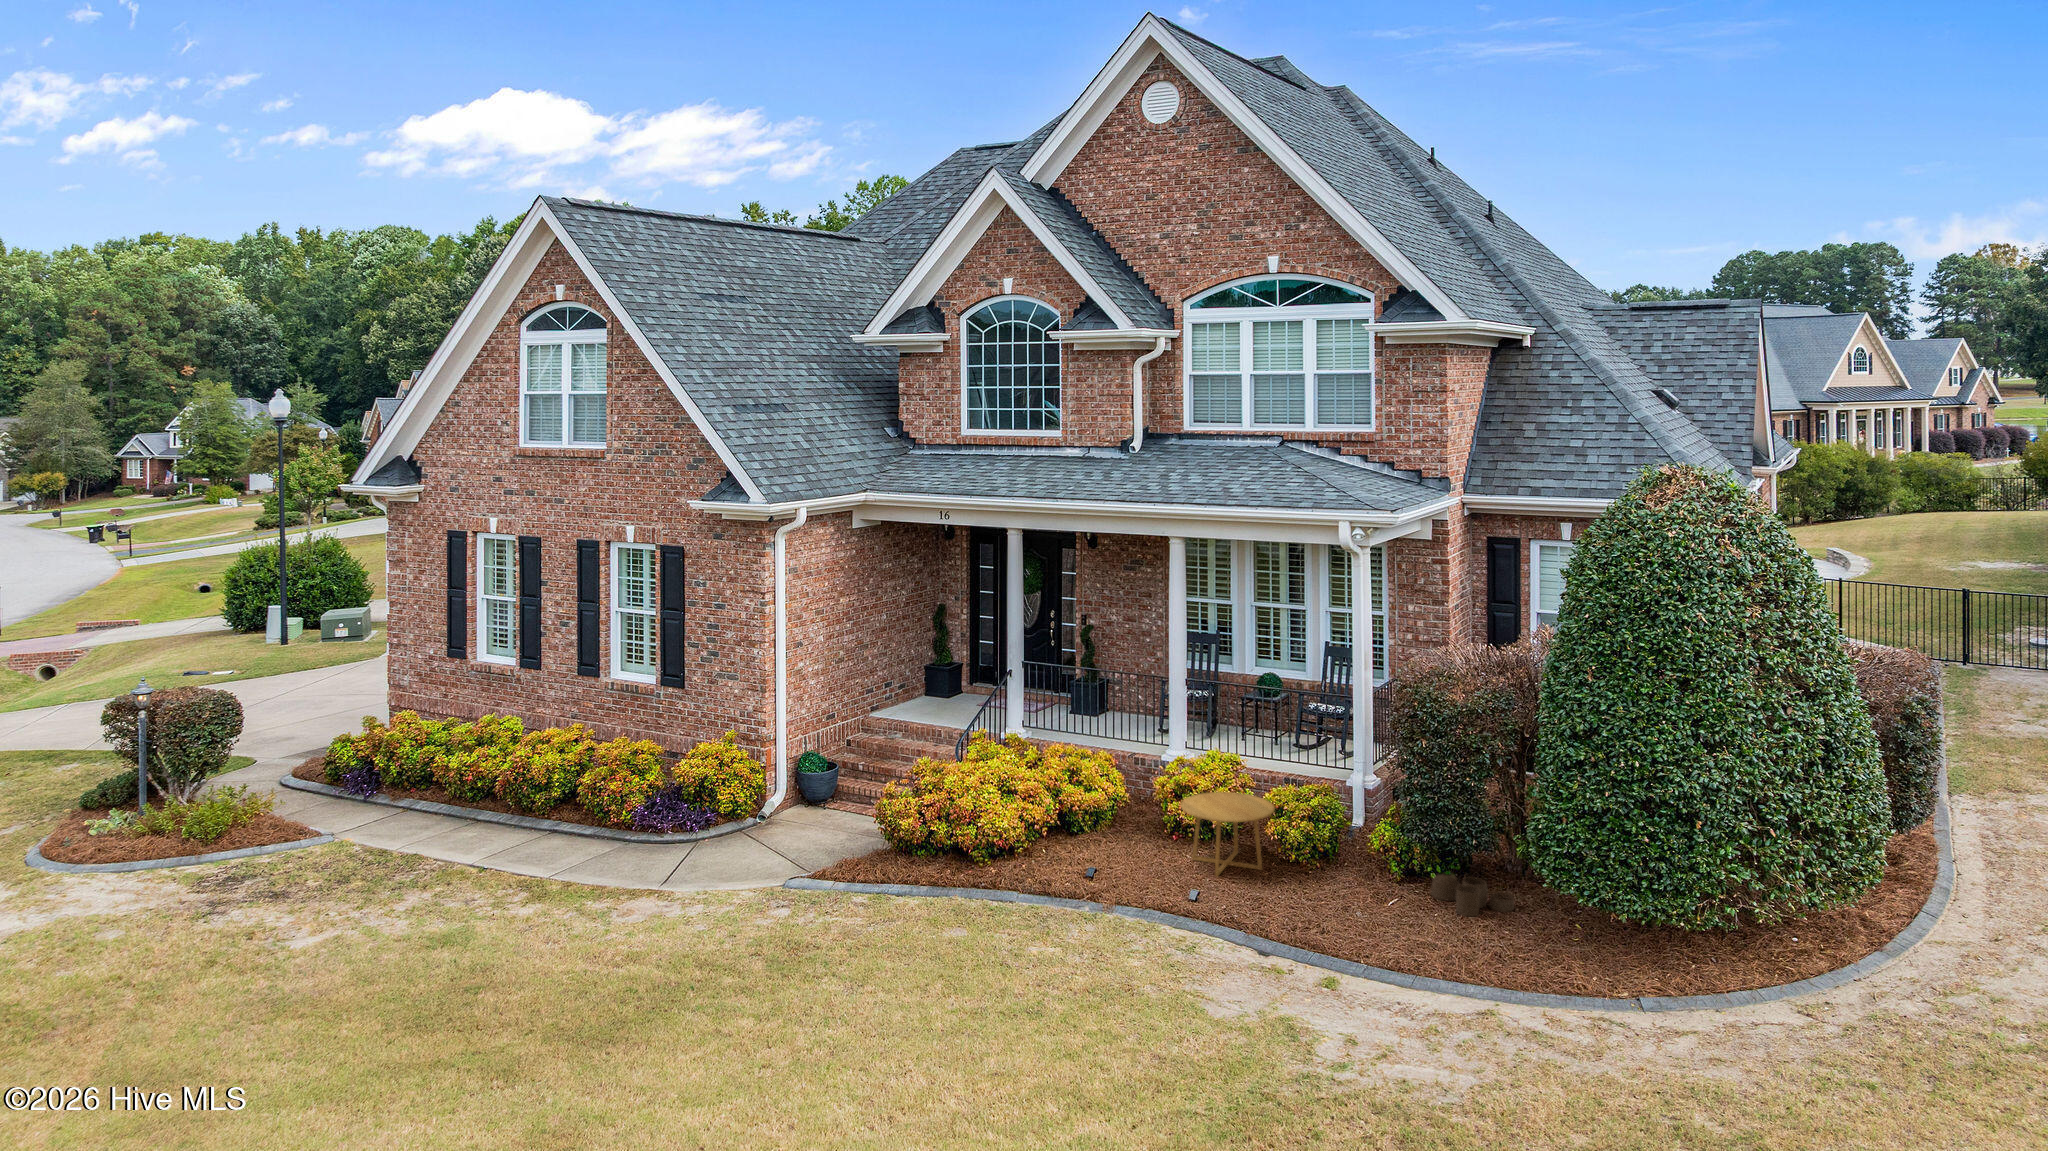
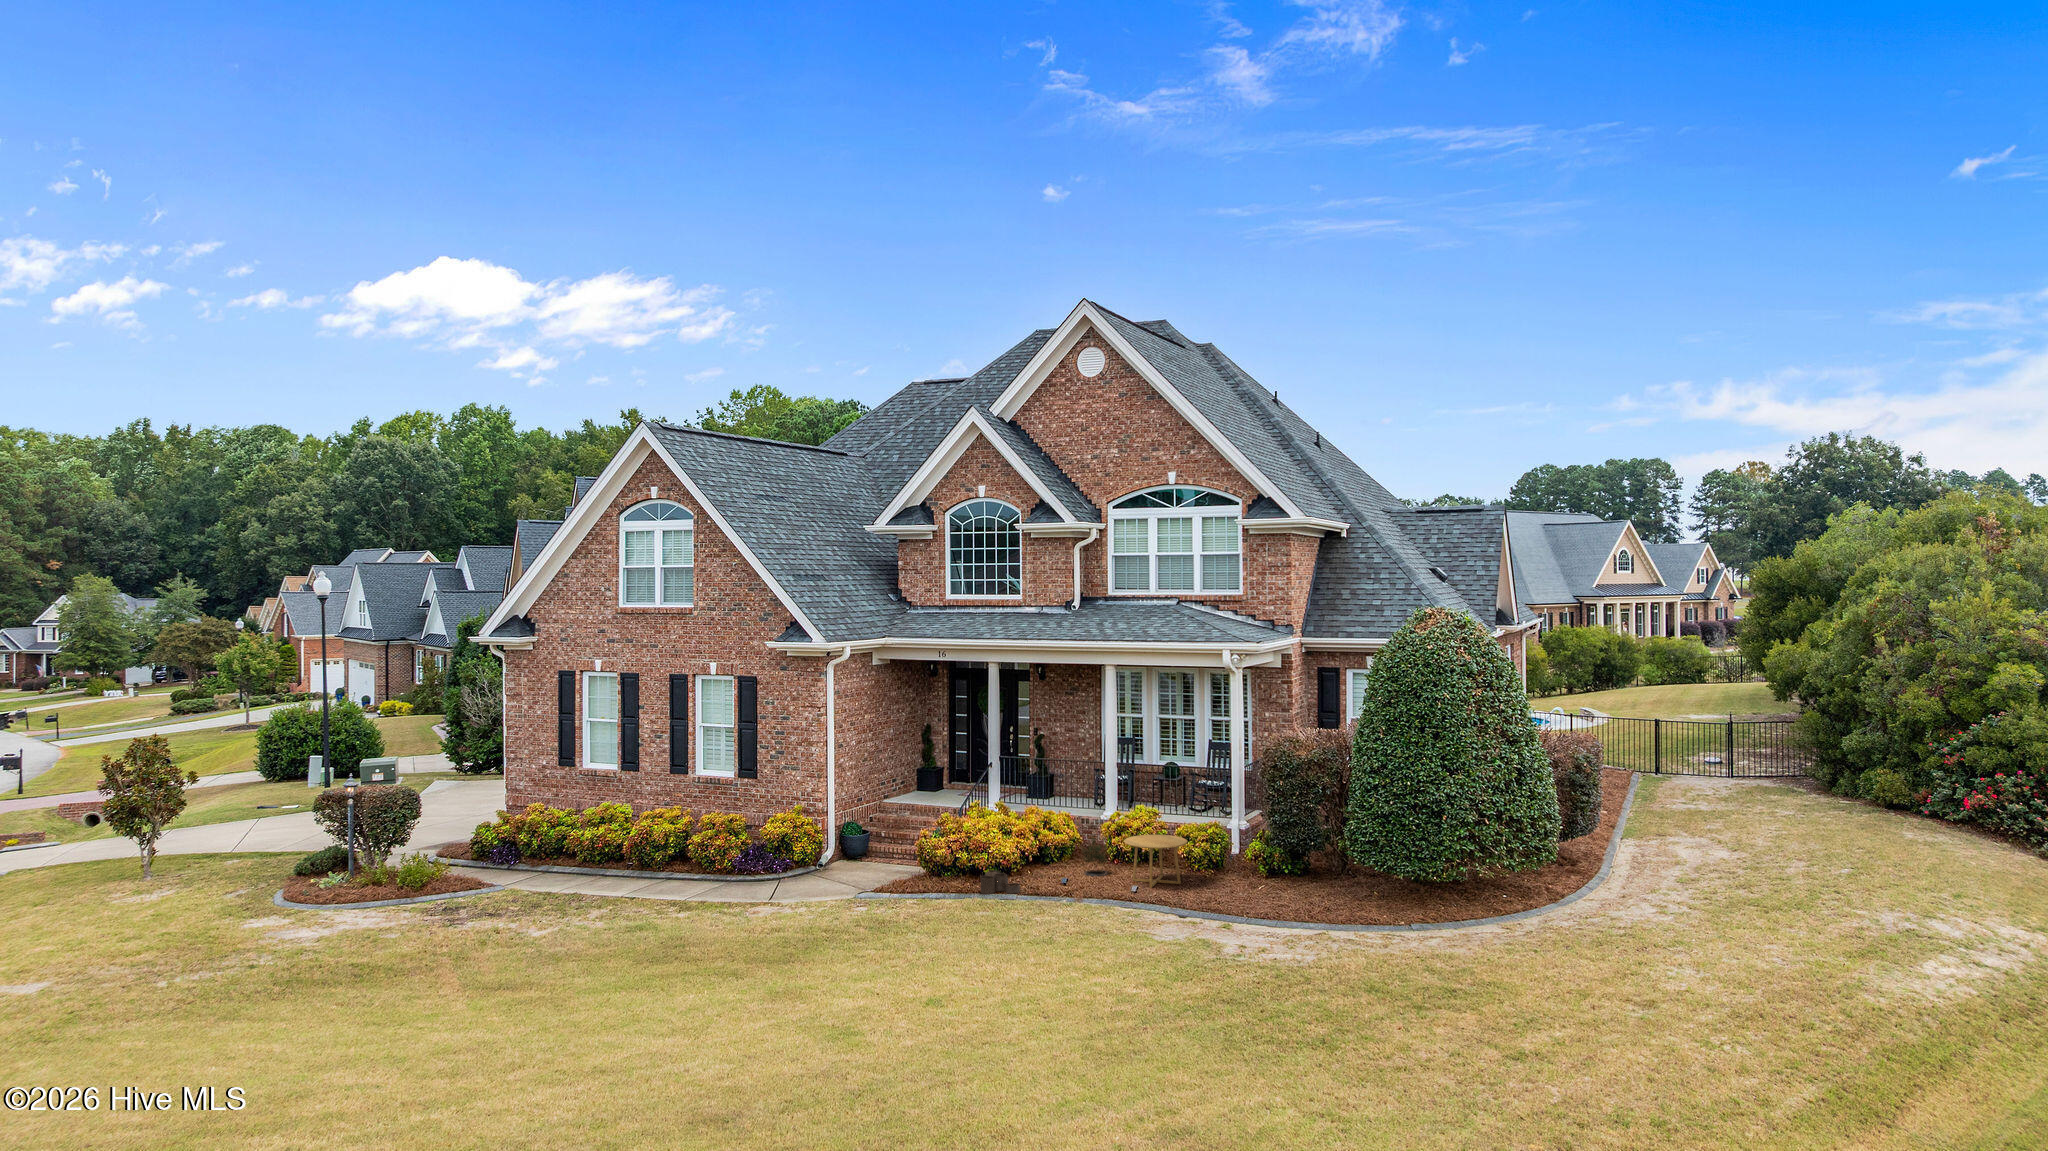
potted tree: none [1118,784,1160,847] -> present [1083,838,1107,876]
woven basket: present [1431,874,1514,917] -> present [980,870,1020,894]

